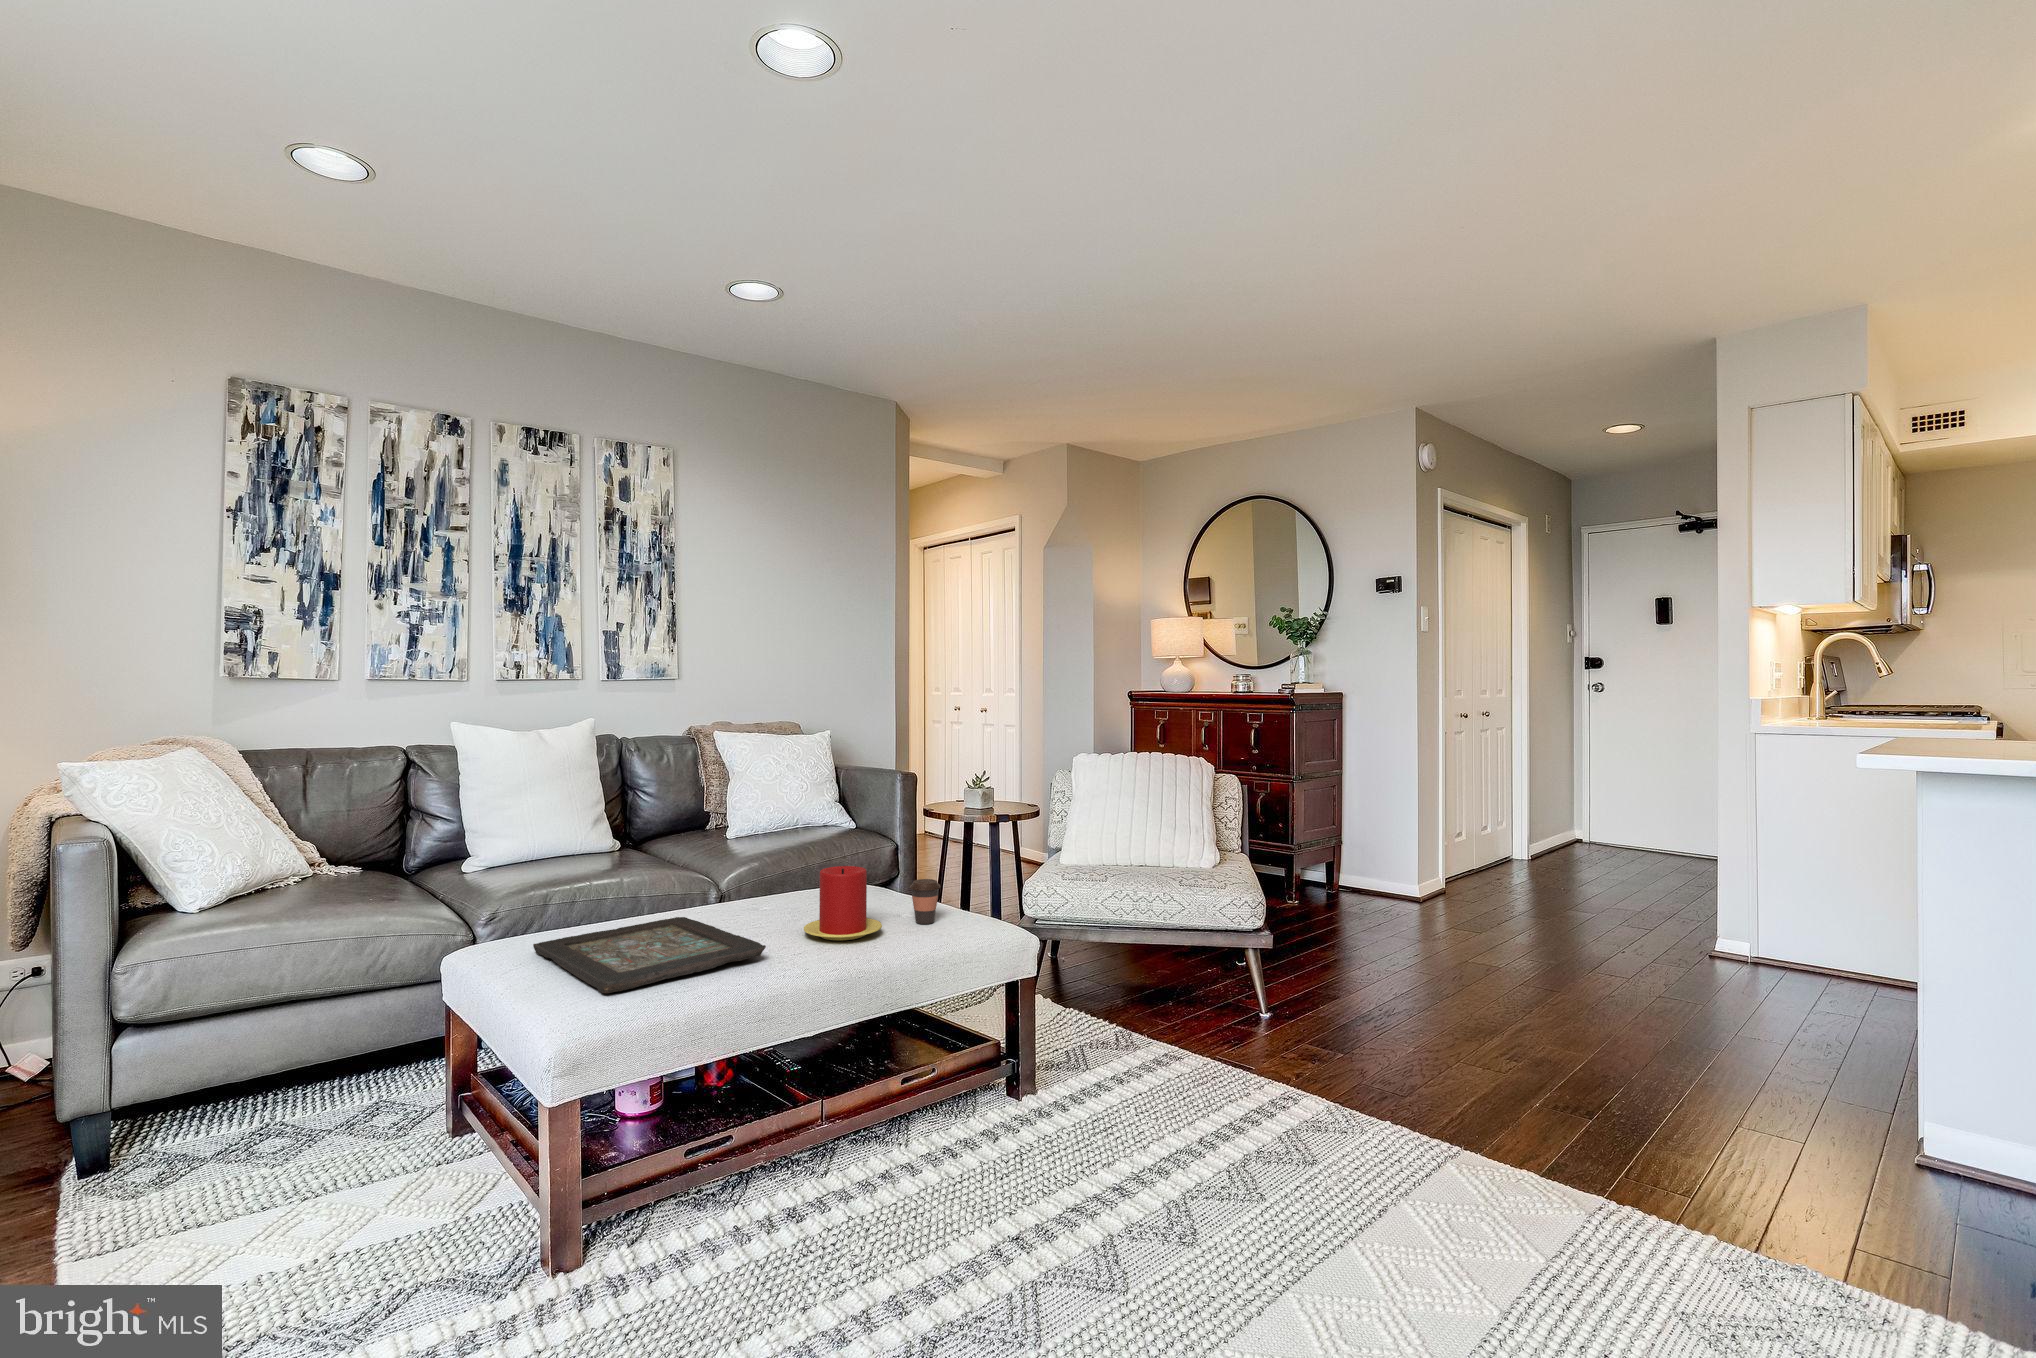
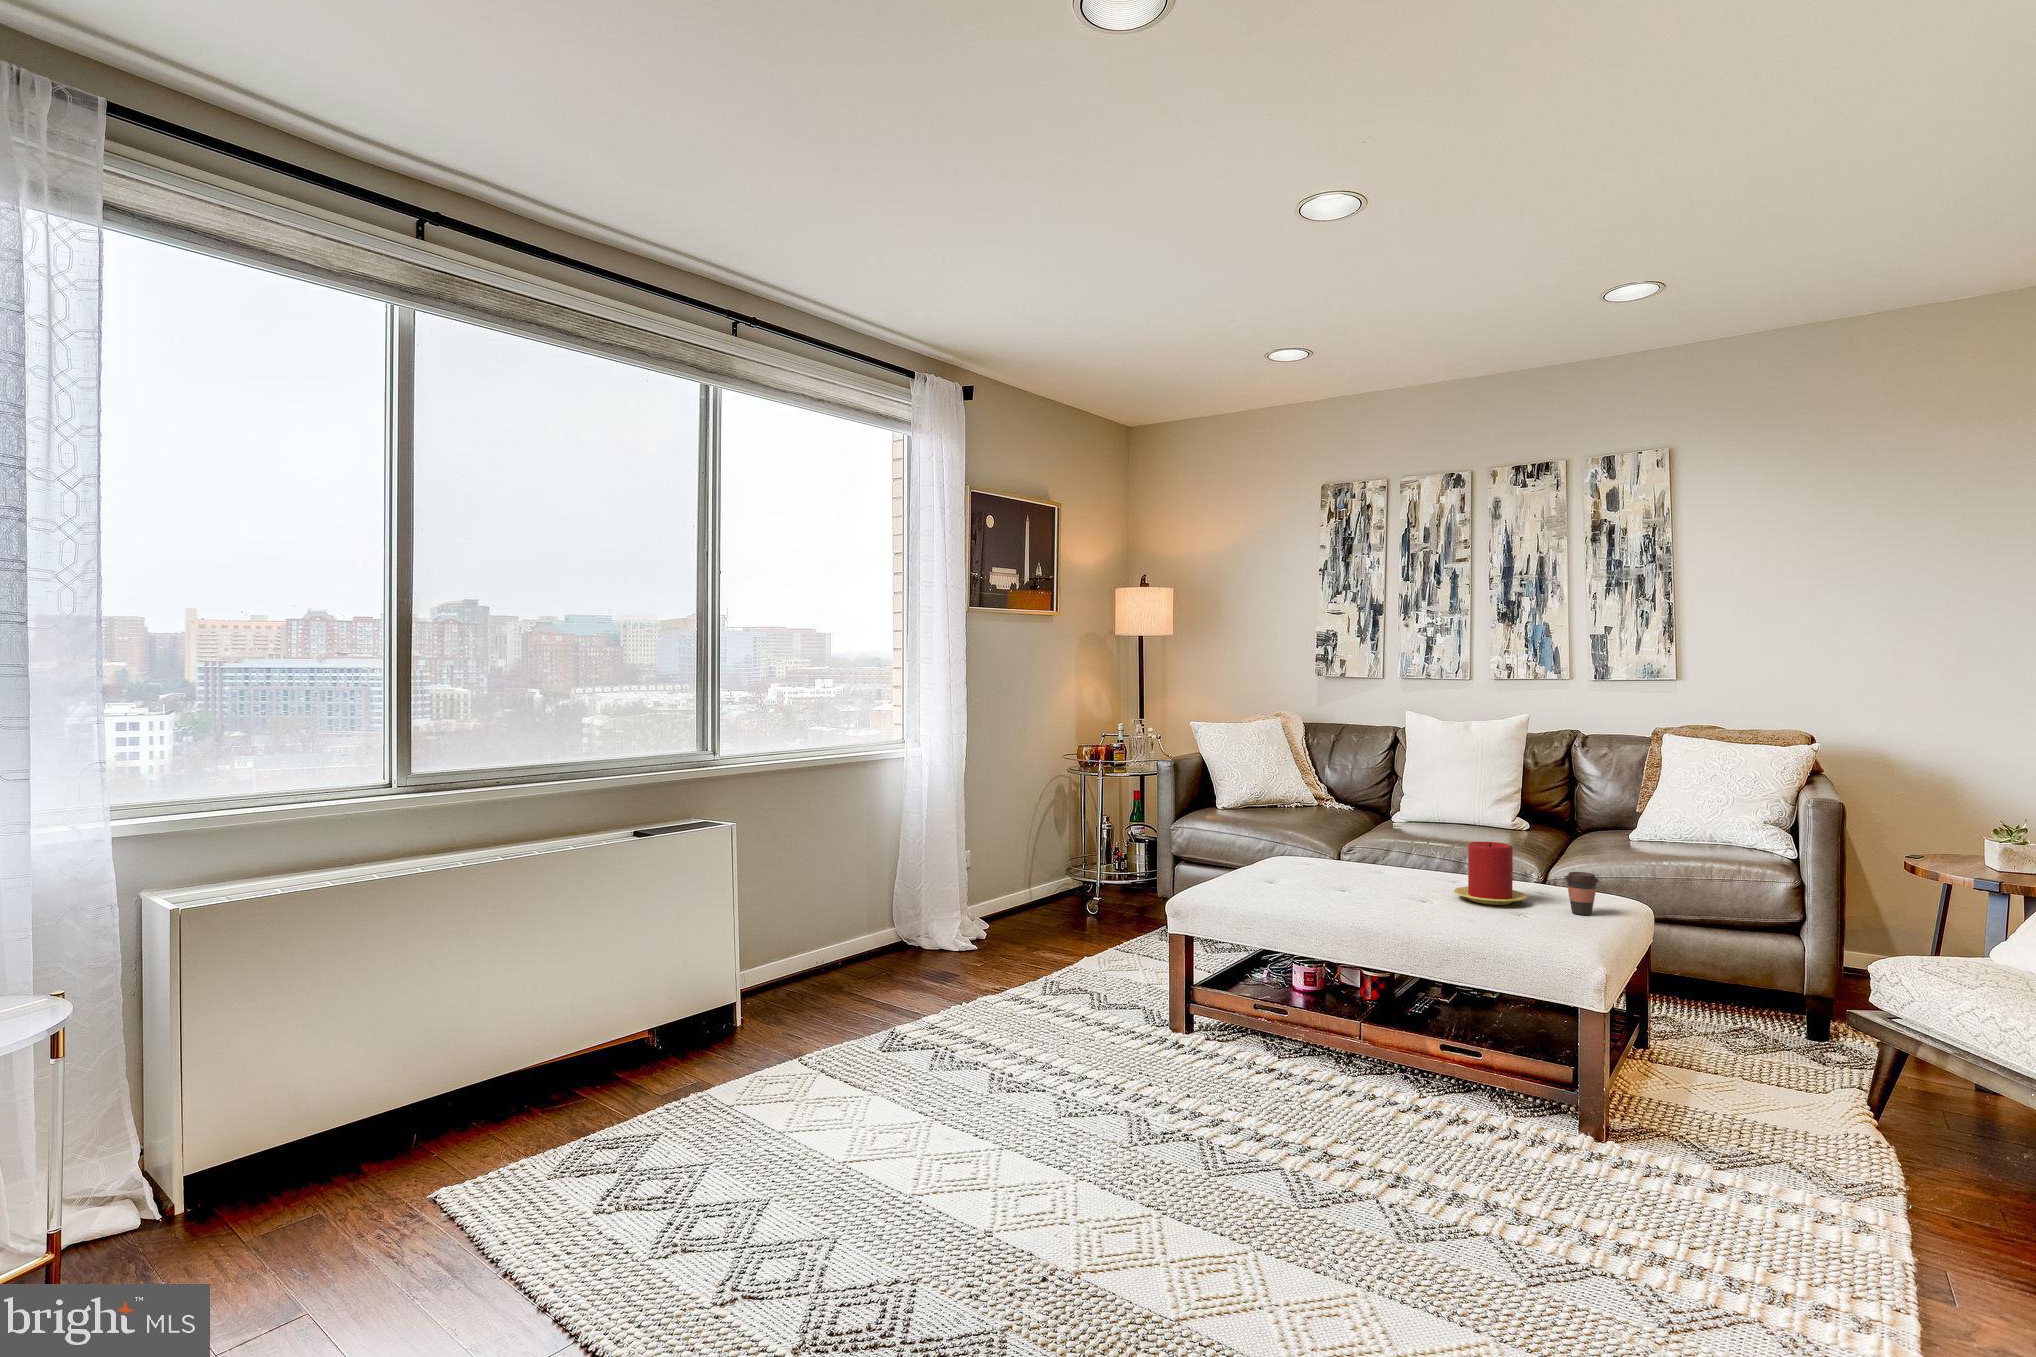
decorative tray: present [533,917,766,993] -> none [1269,854,1415,890]

